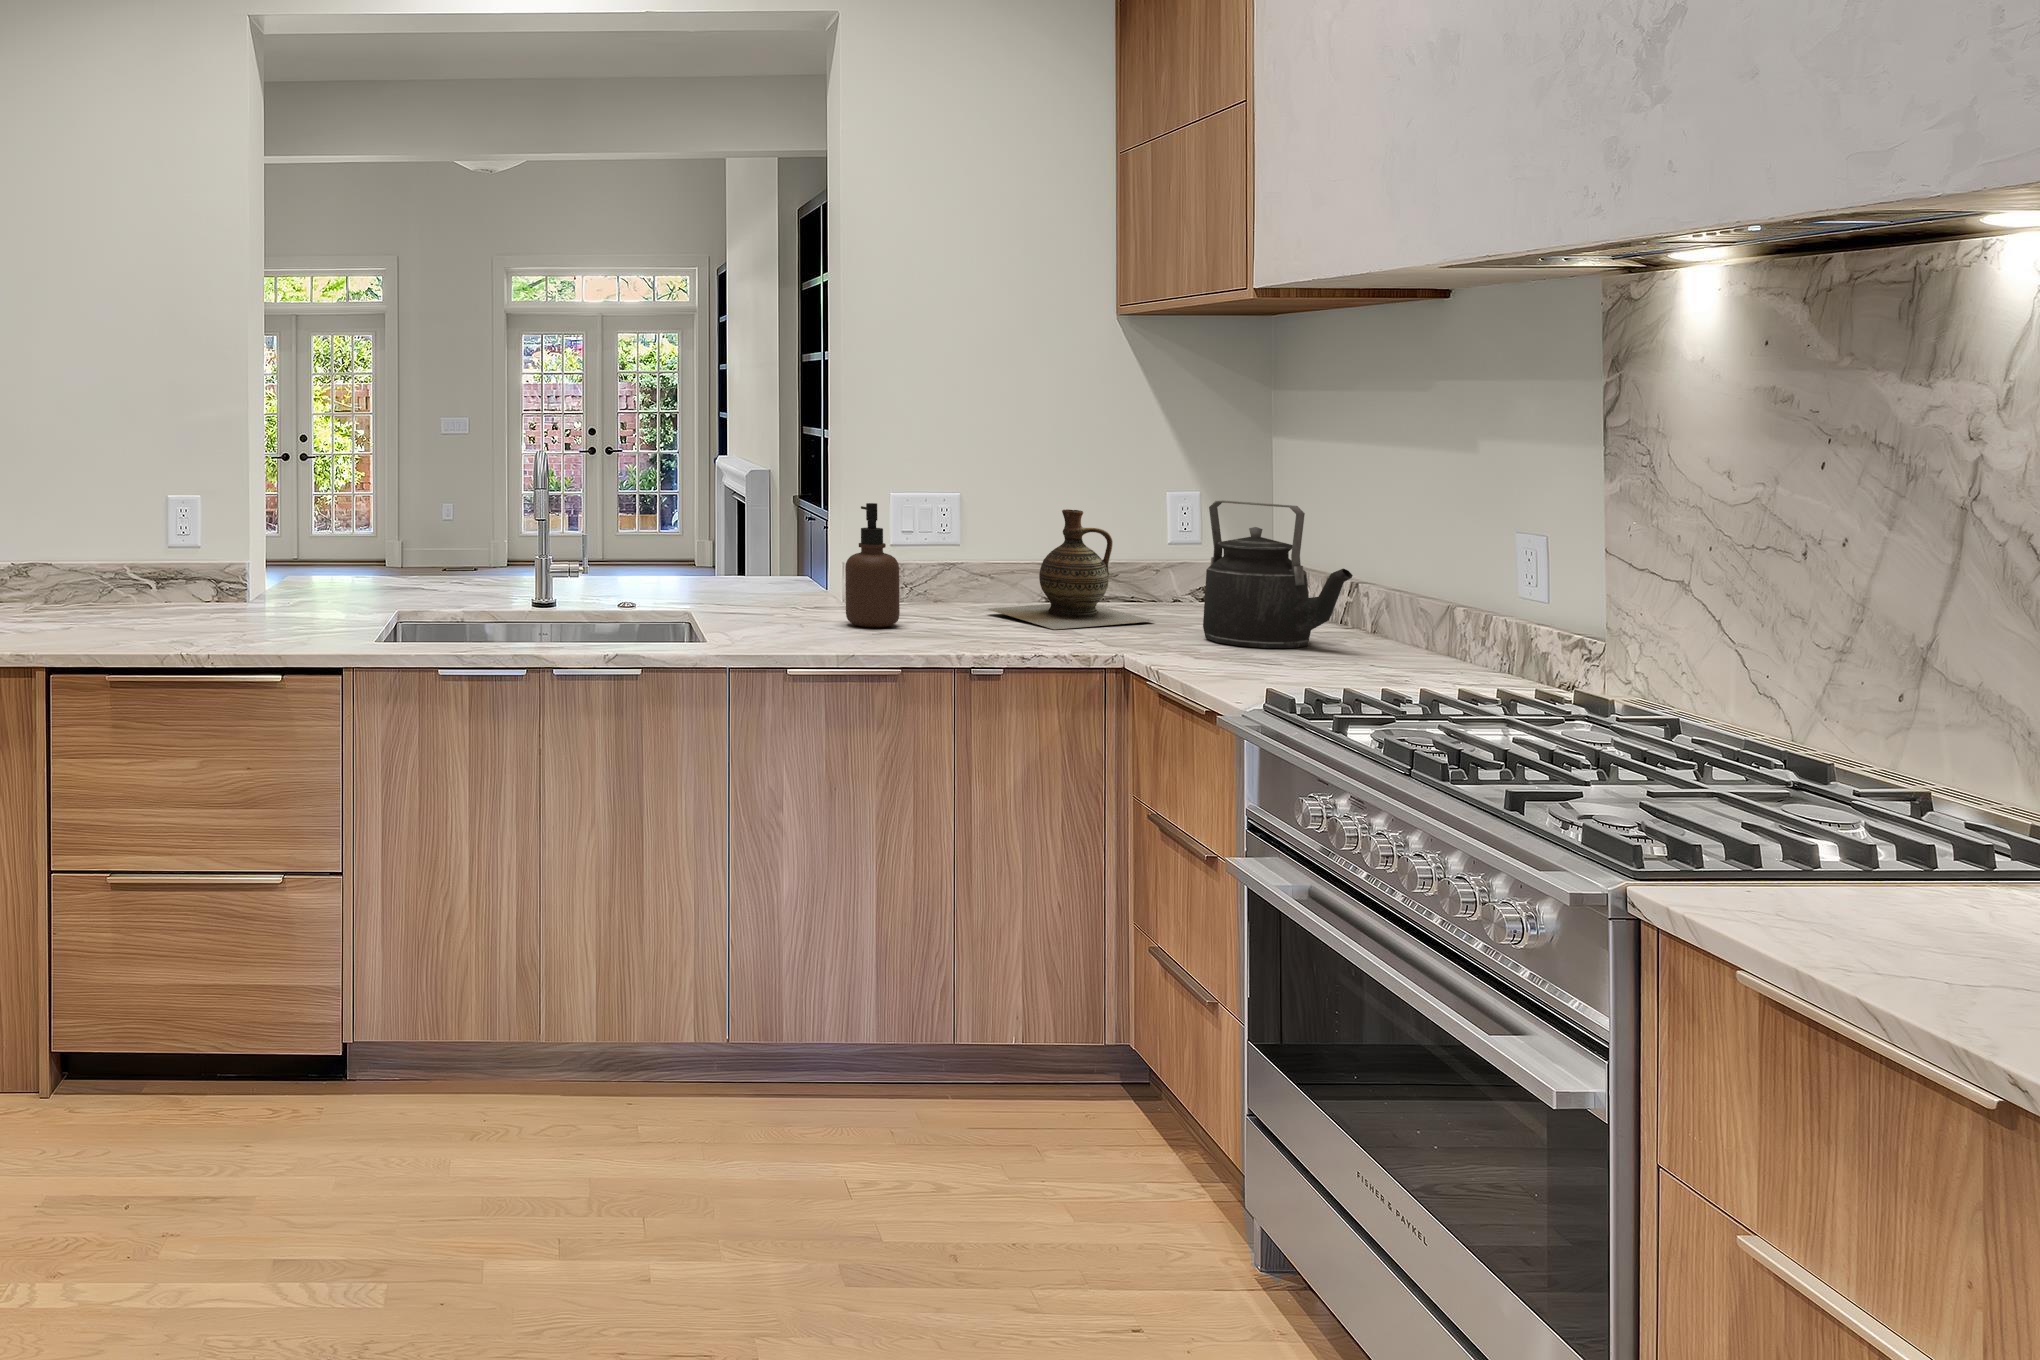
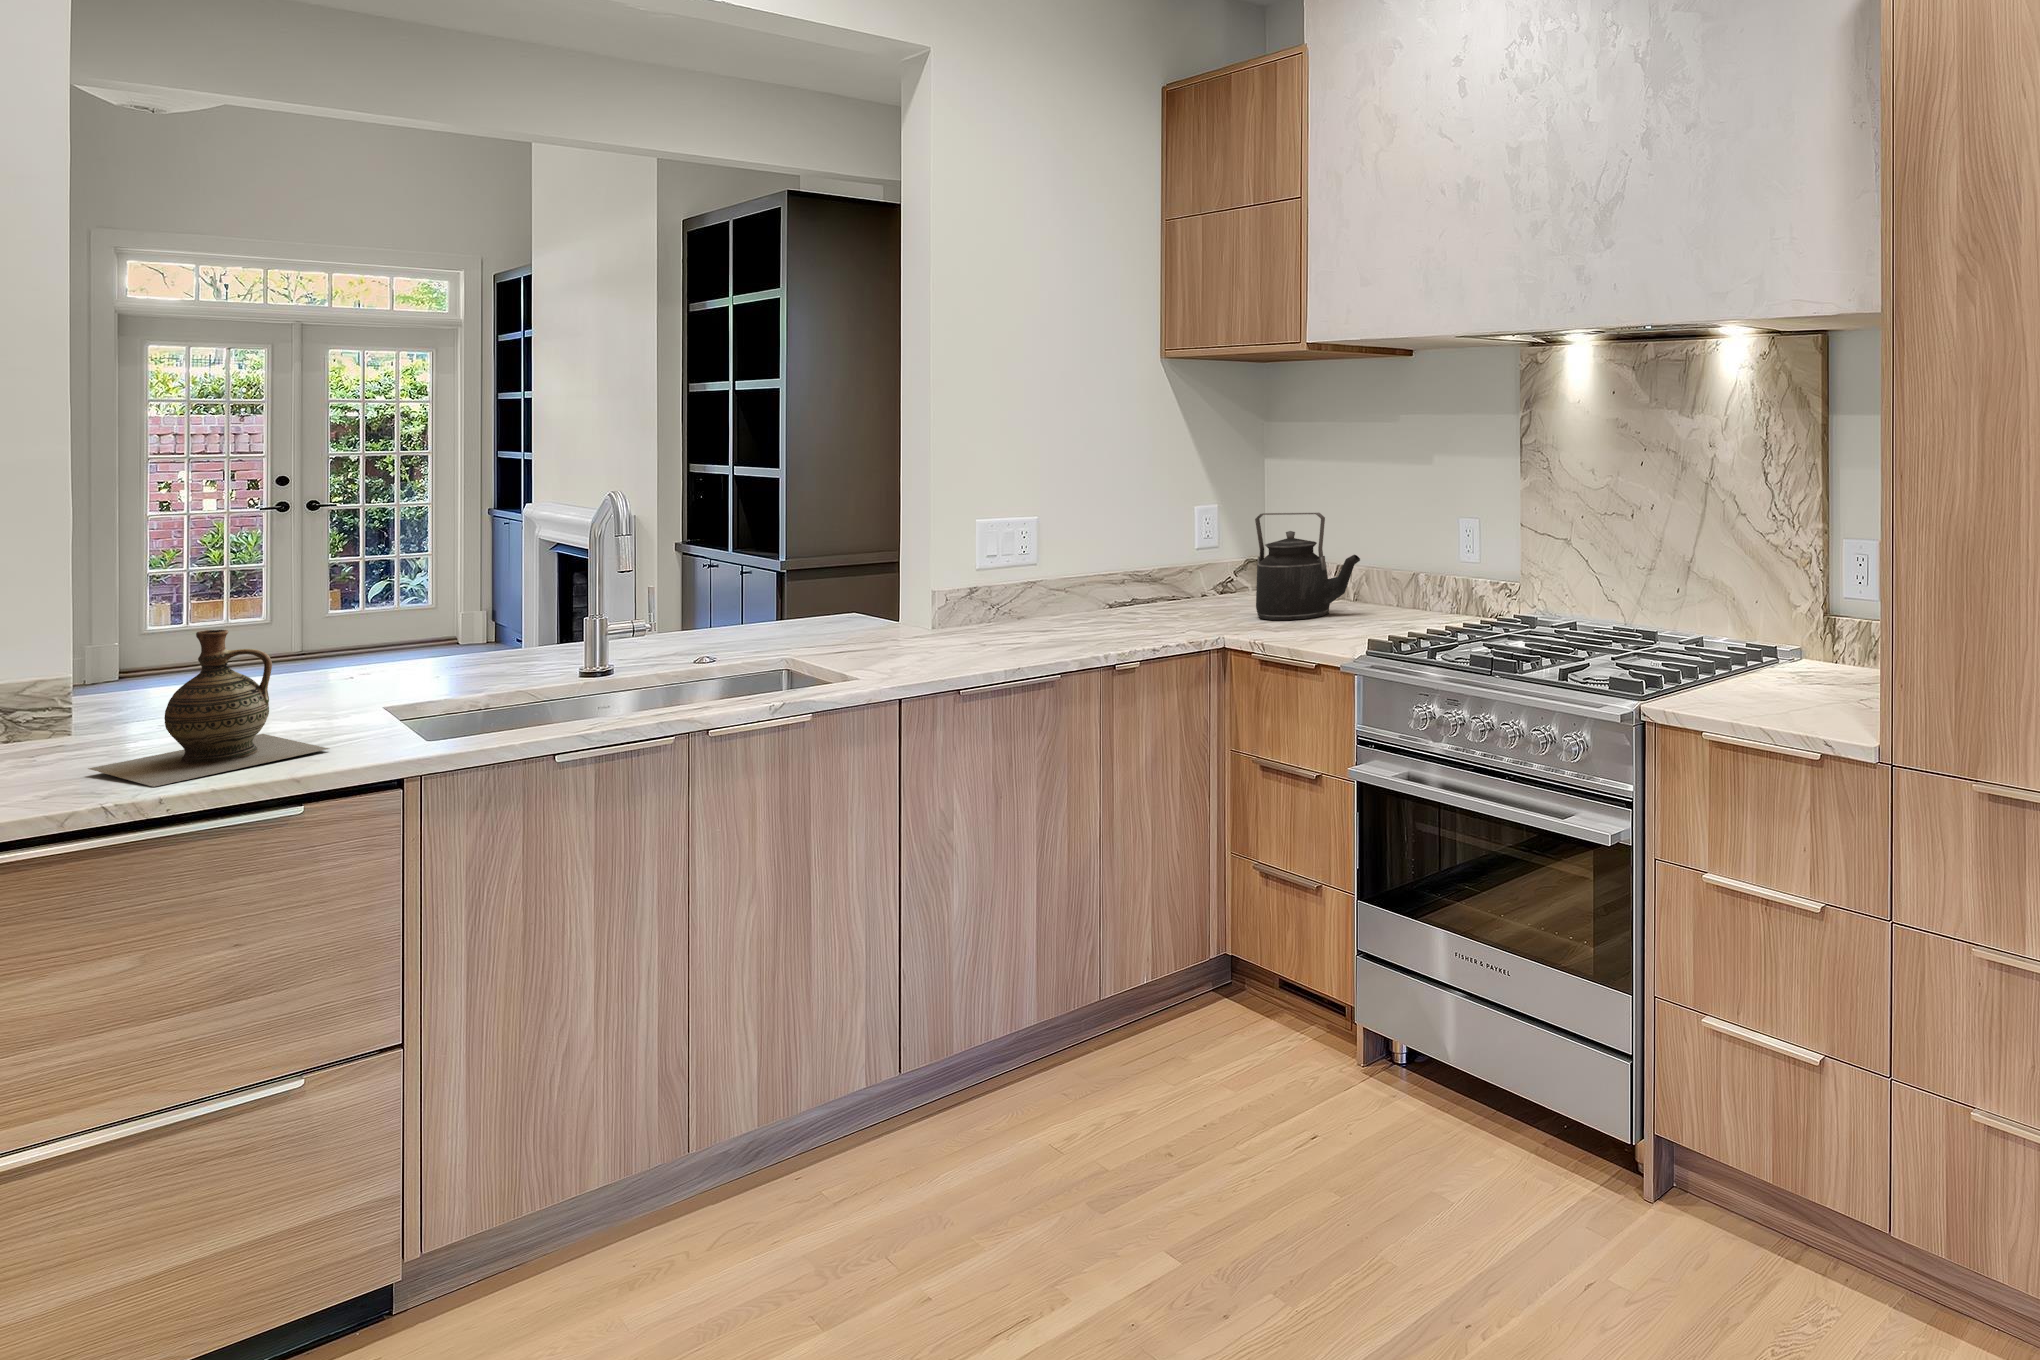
soap dispenser: present [845,503,900,627] -> none [975,540,1025,649]
ceramic jug: present [988,509,1154,629] -> present [88,630,329,787]

